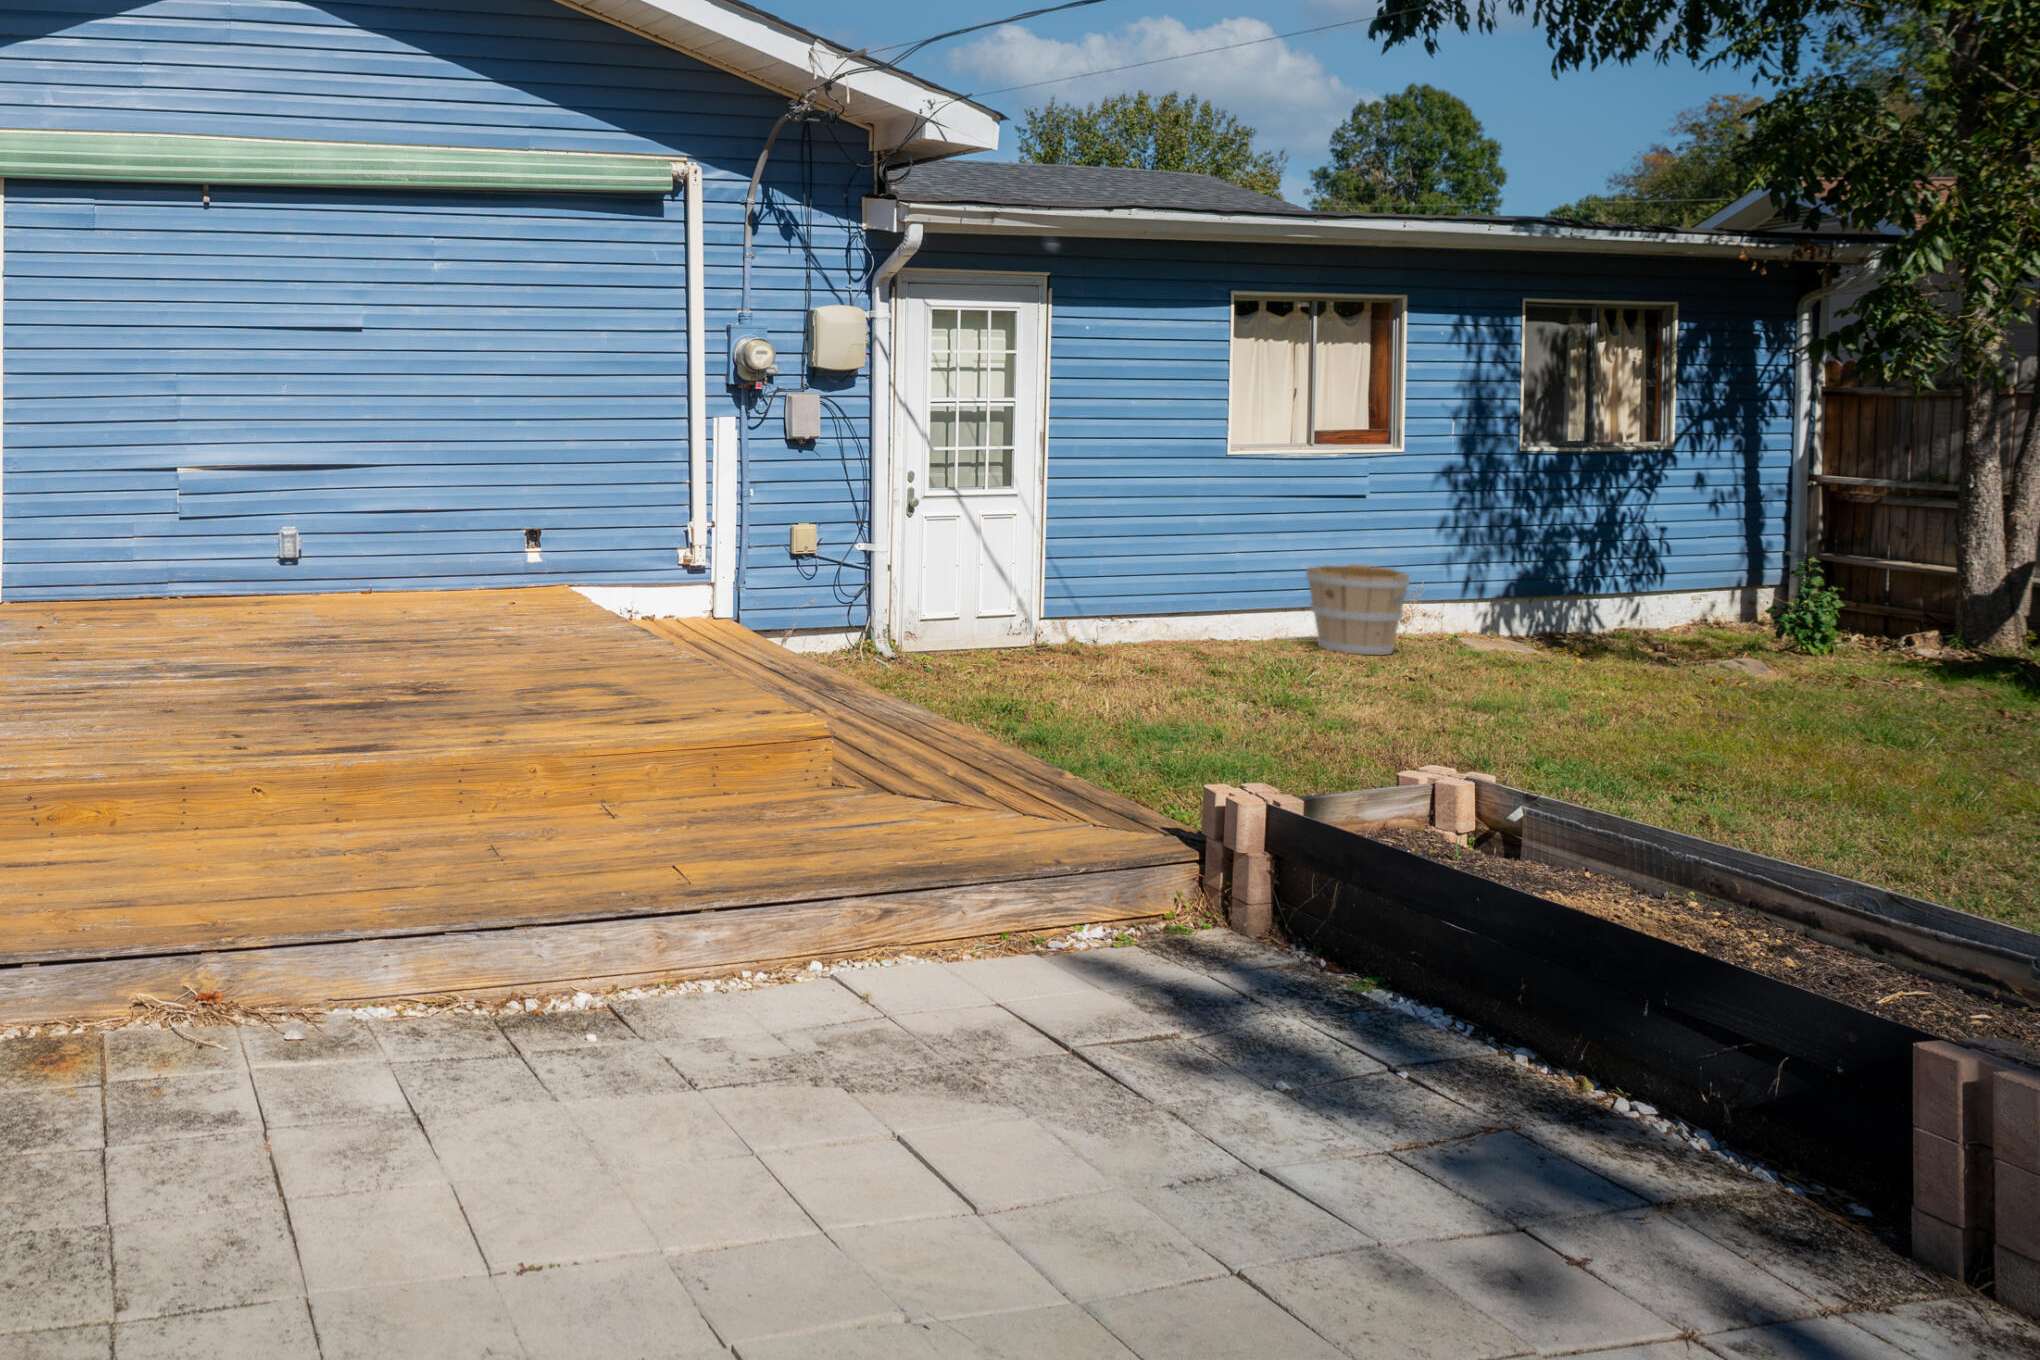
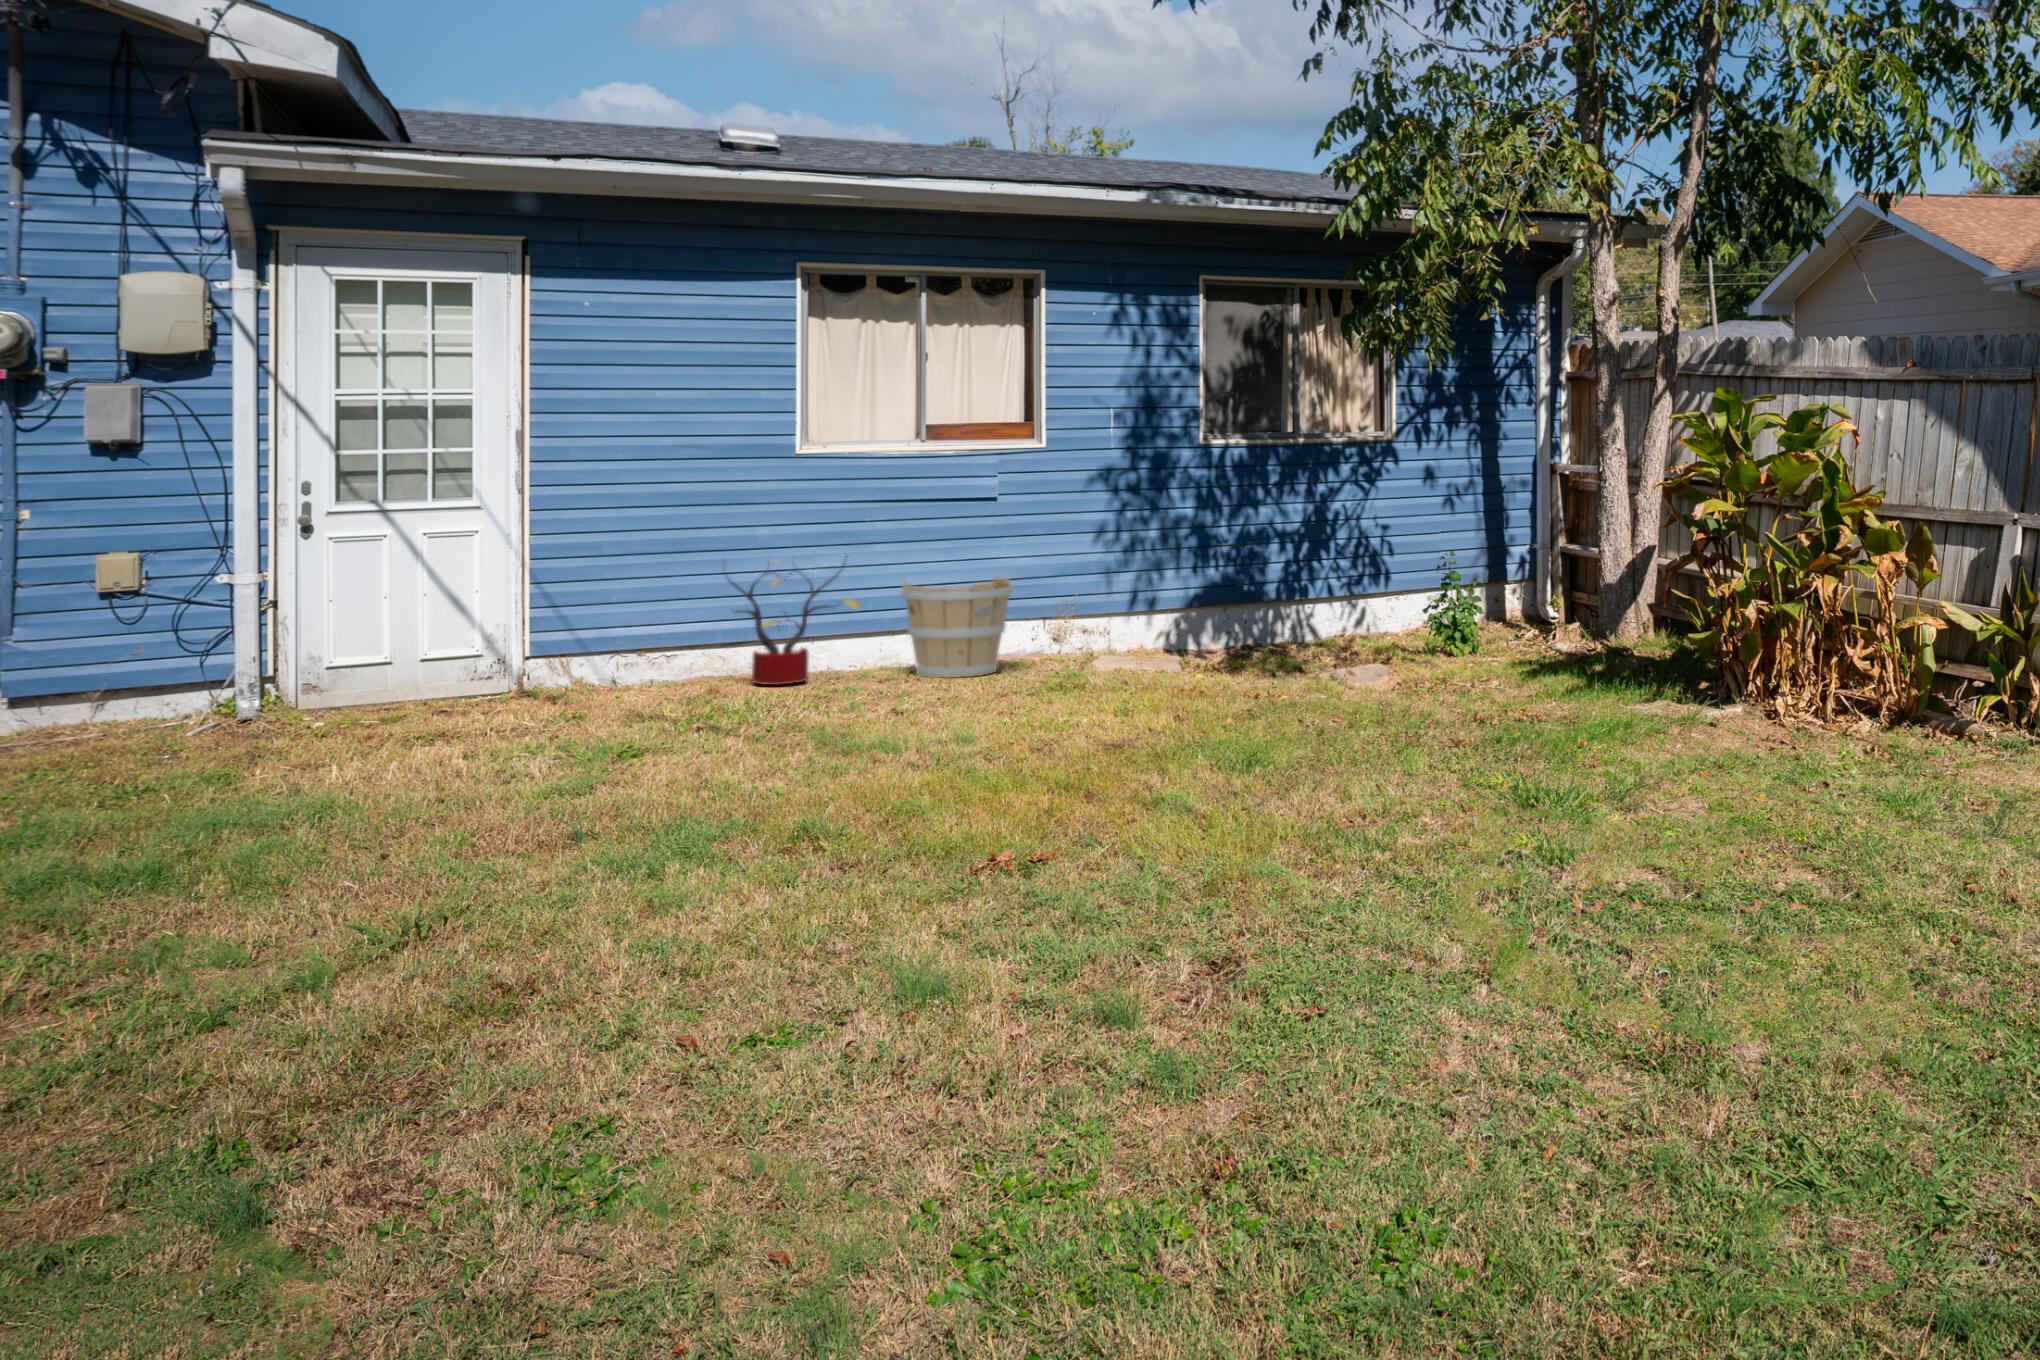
decorative plant: none [1165,542,1302,653] -> present [723,560,859,685]

